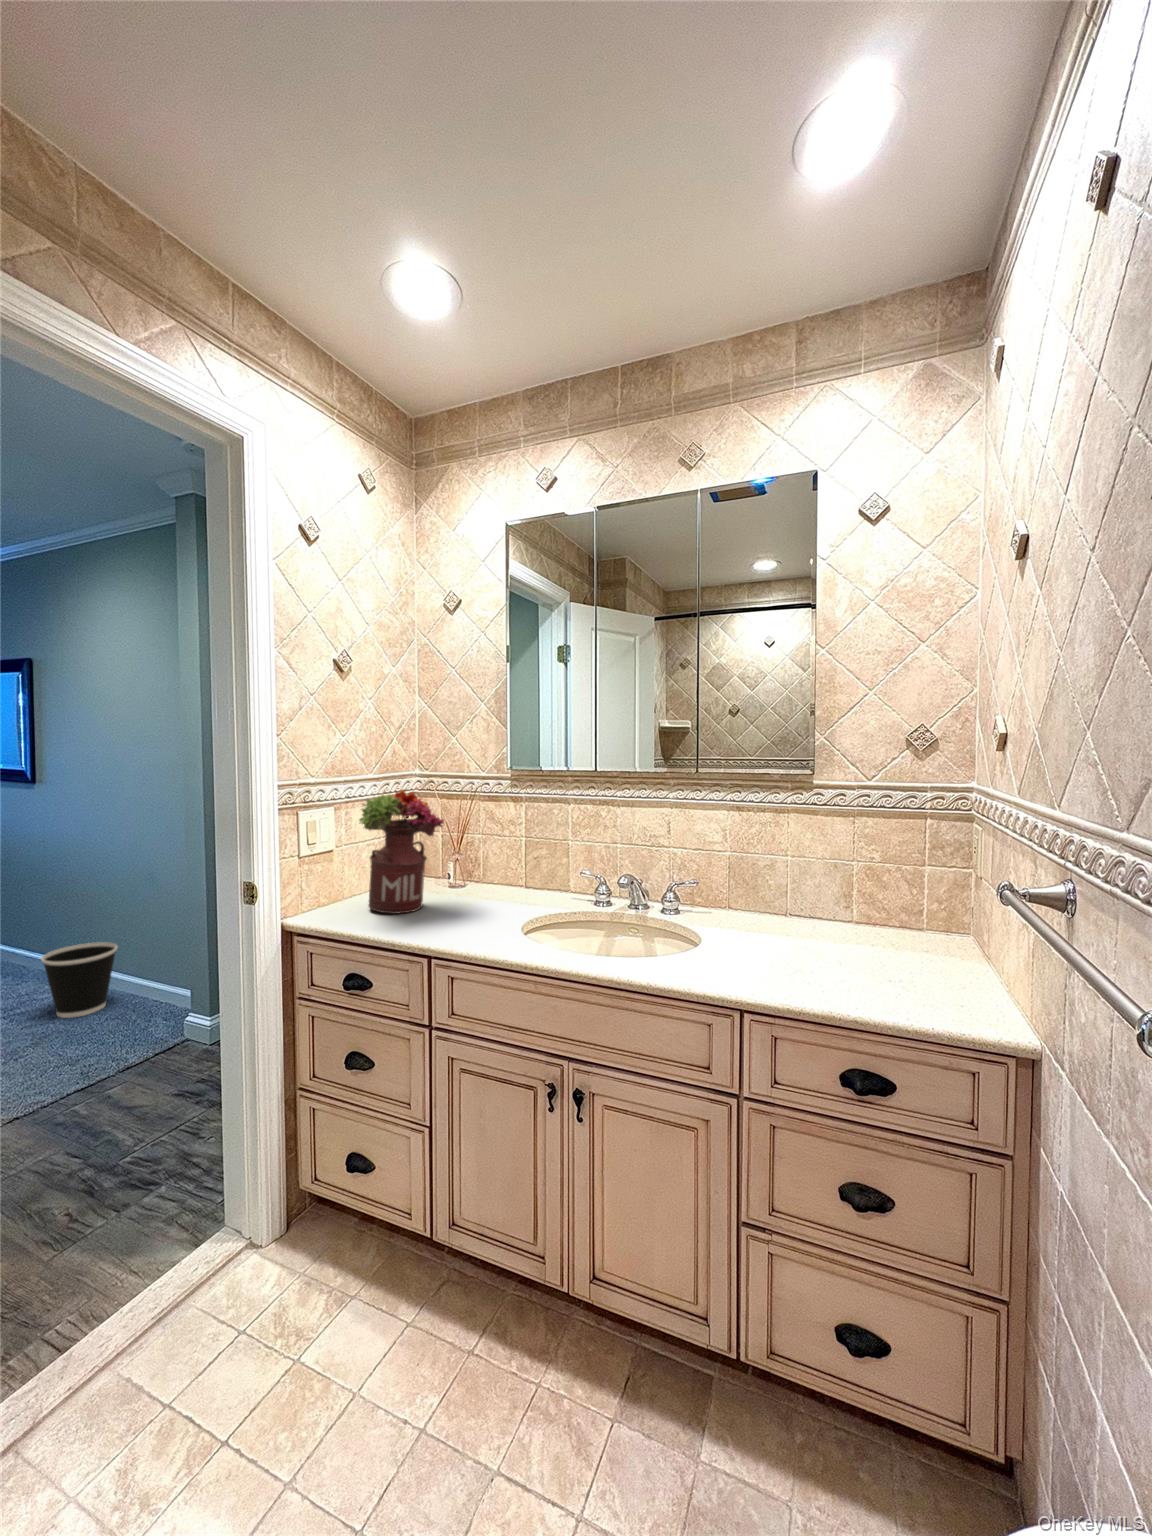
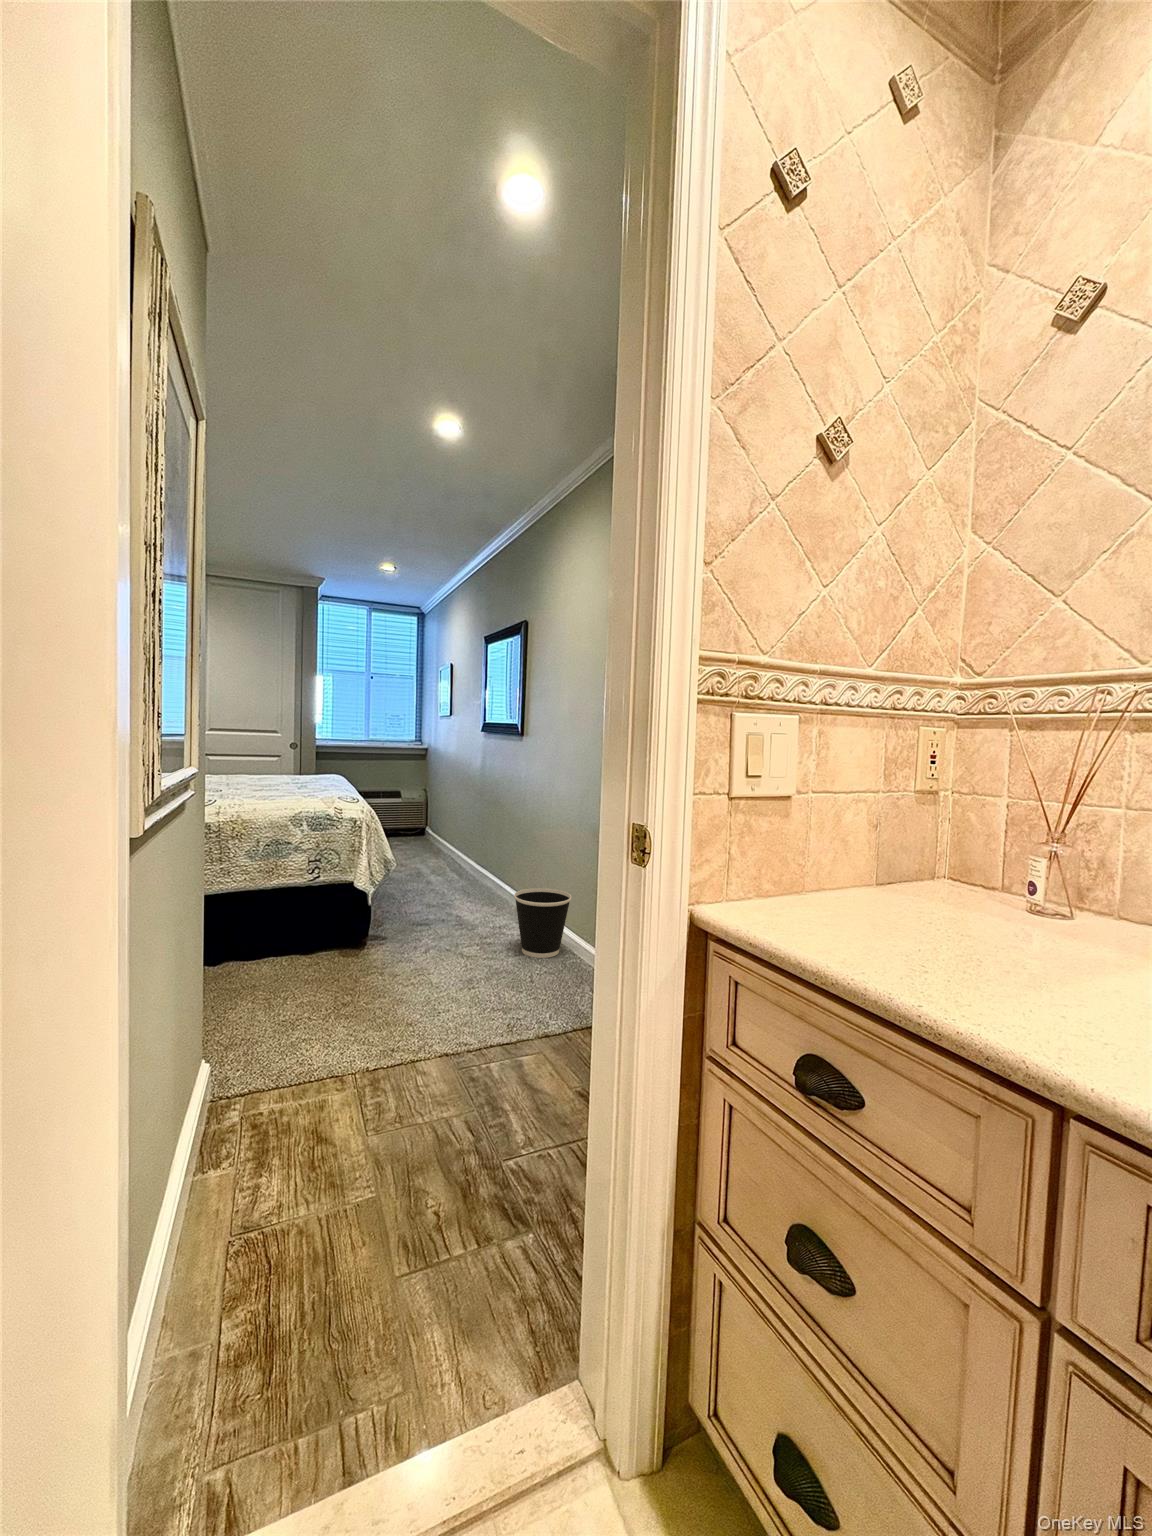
flower arrangement: present [359,790,444,914] -> none [848,674,1070,948]

